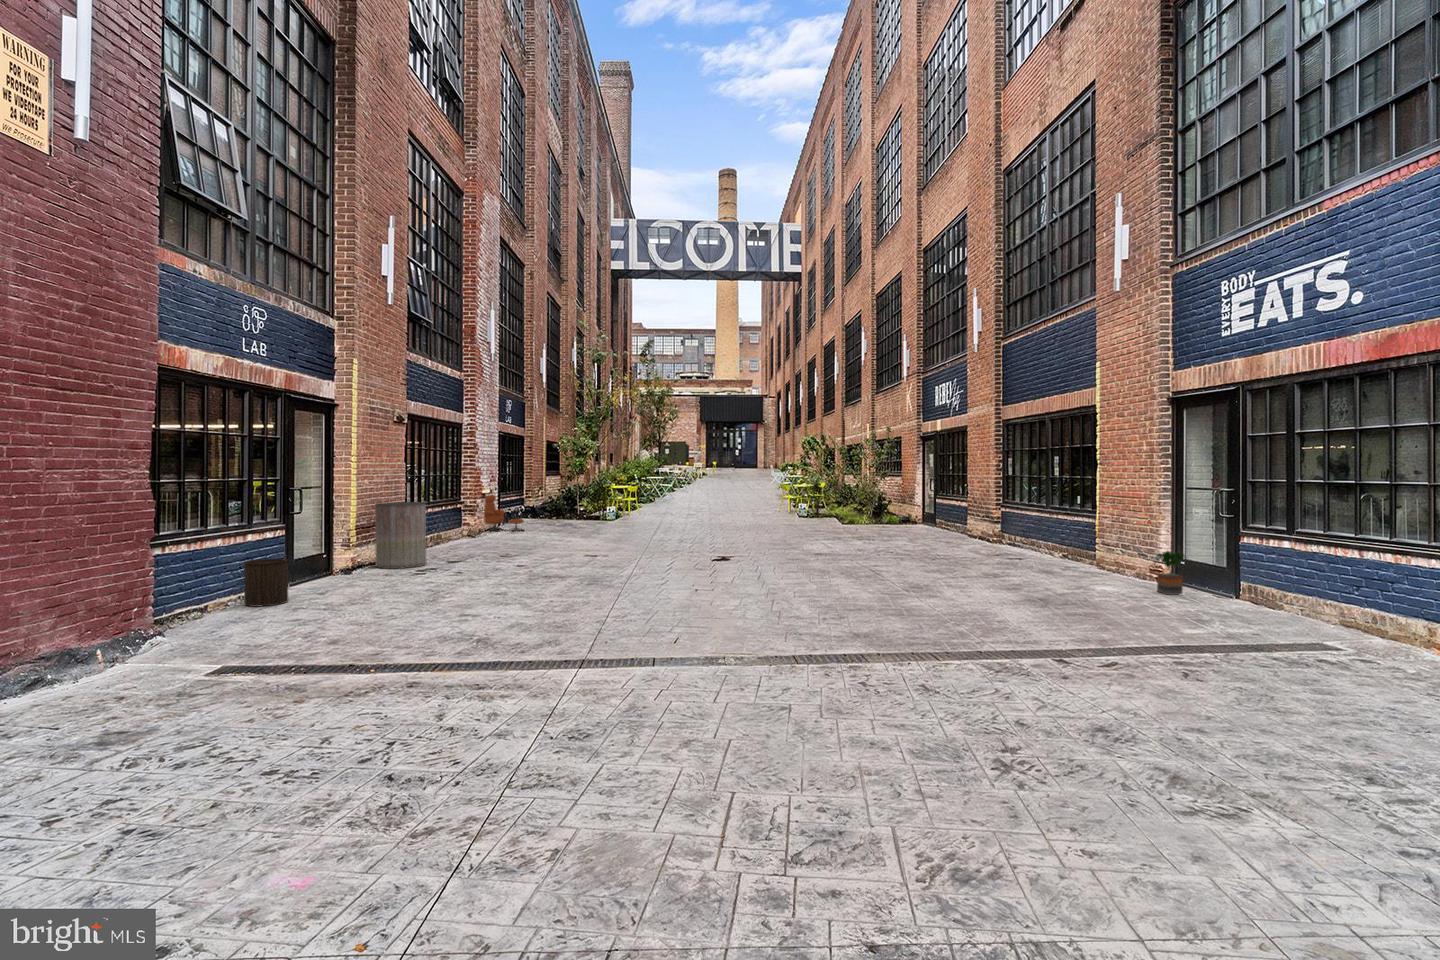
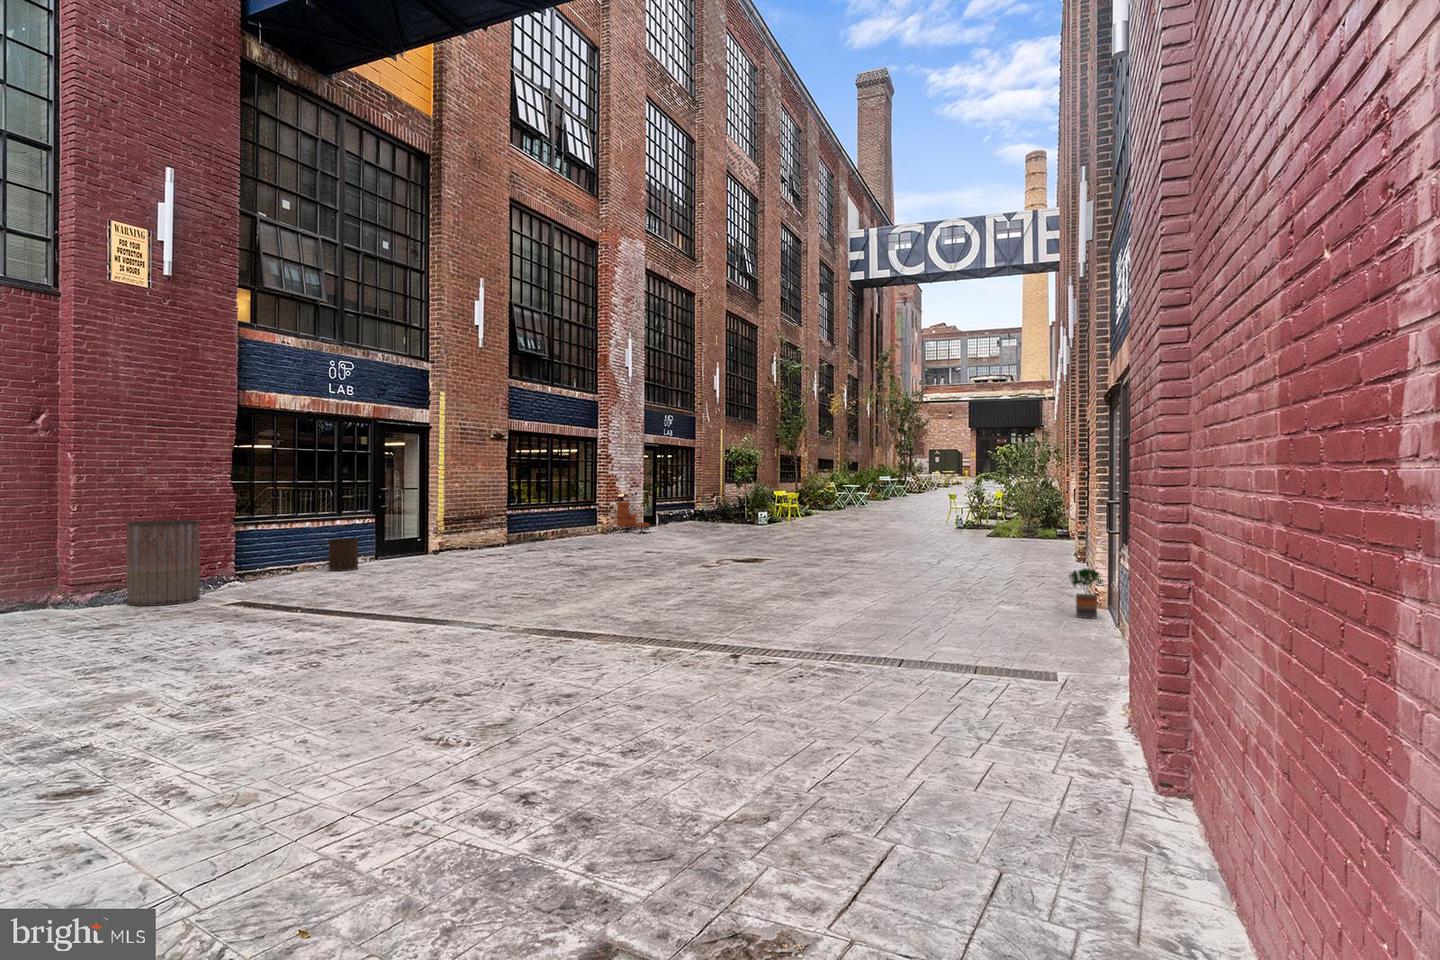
trash can: present [375,502,426,569] -> present [127,520,200,606]

